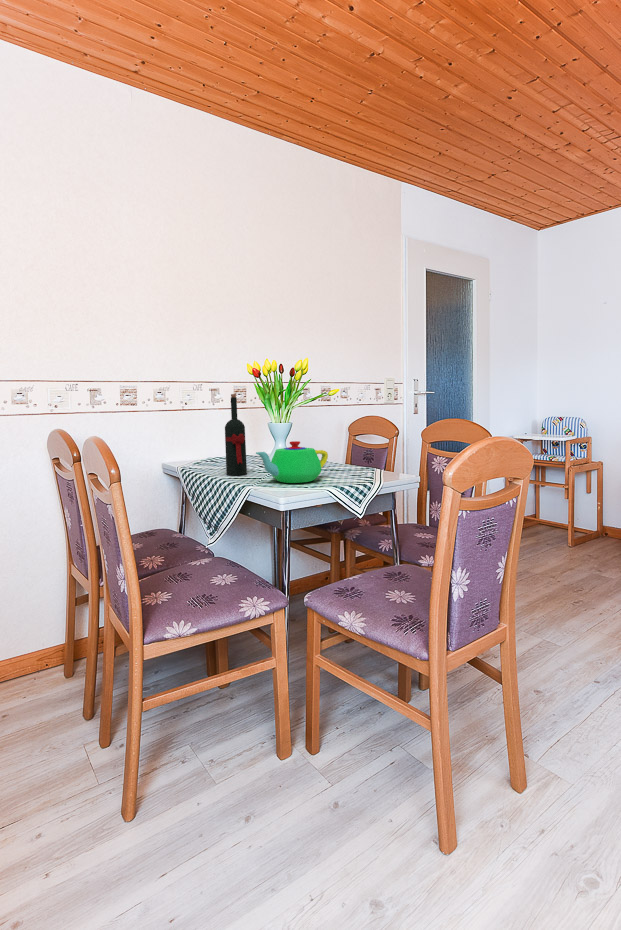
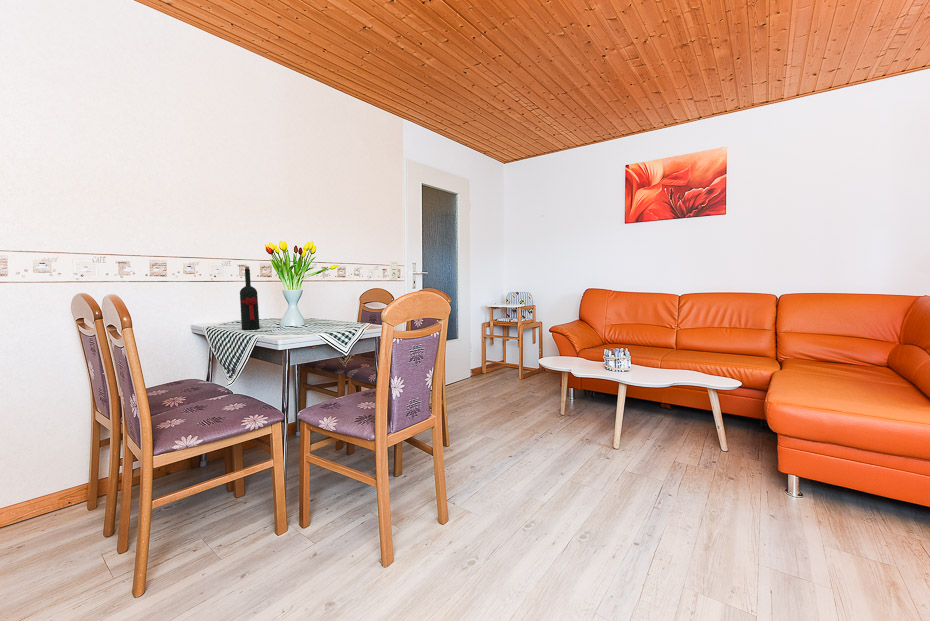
teapot: present [256,441,328,483] -> none [263,301,324,332]

